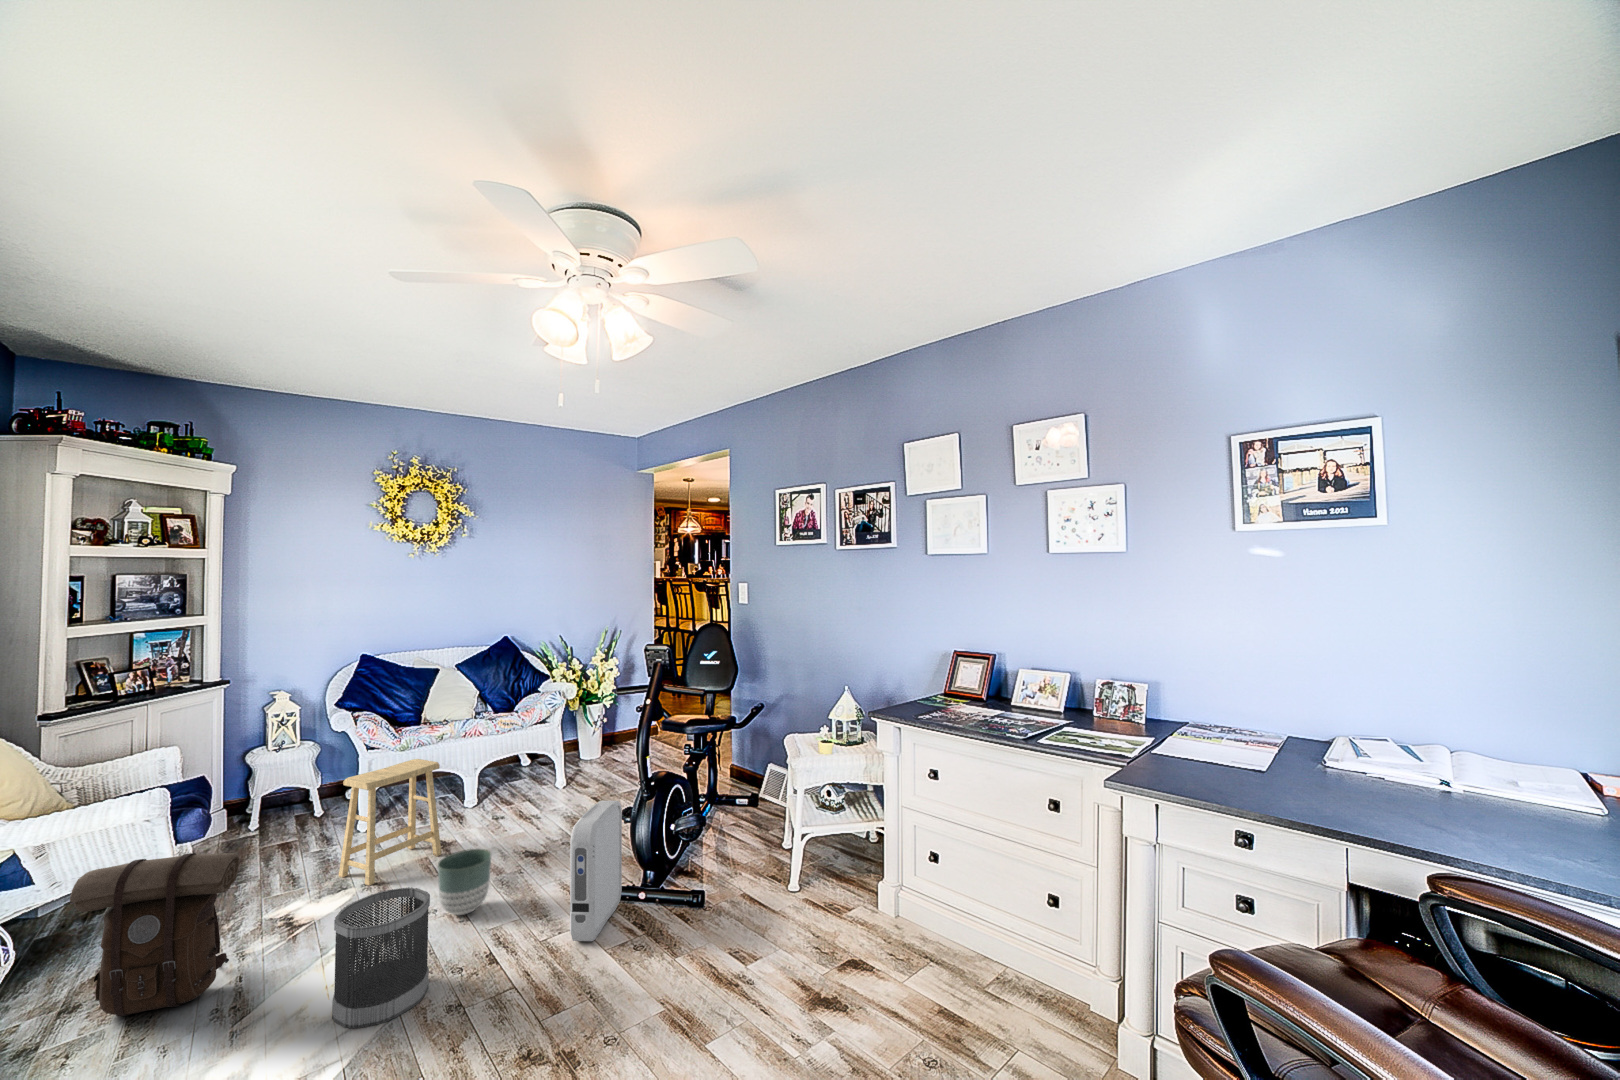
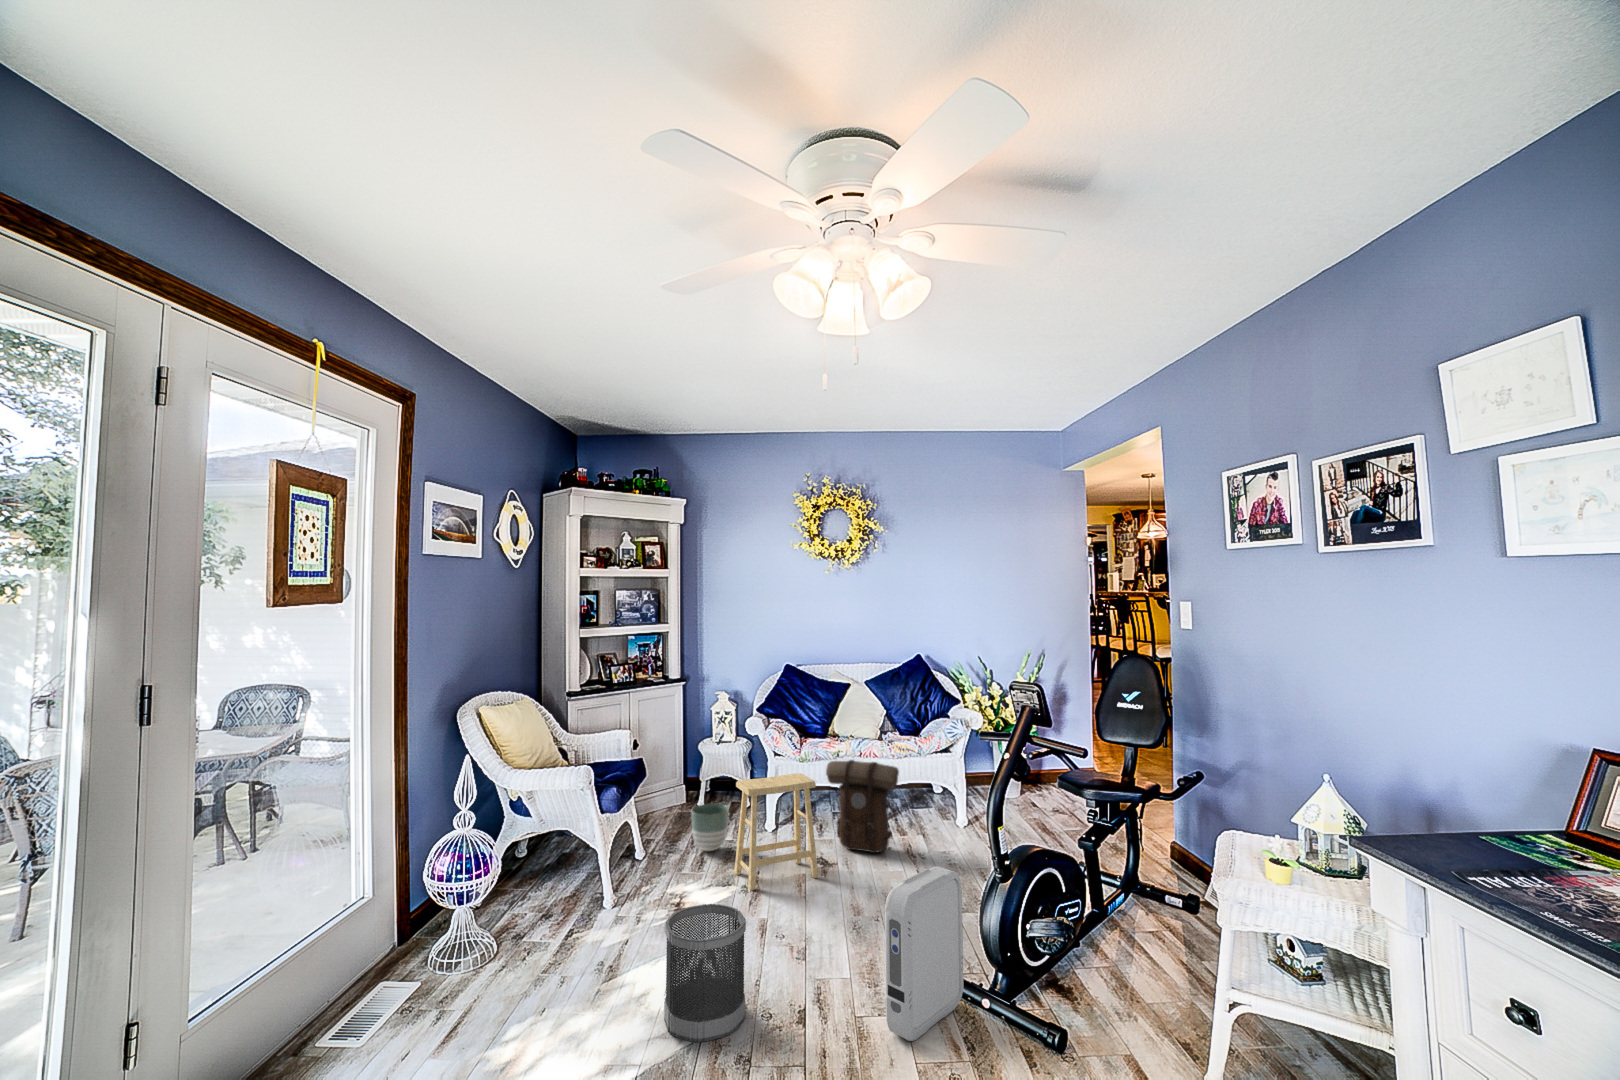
planter: present [438,849,491,915] -> present [691,804,728,851]
backpack: present [70,853,240,1016] -> present [826,760,899,853]

